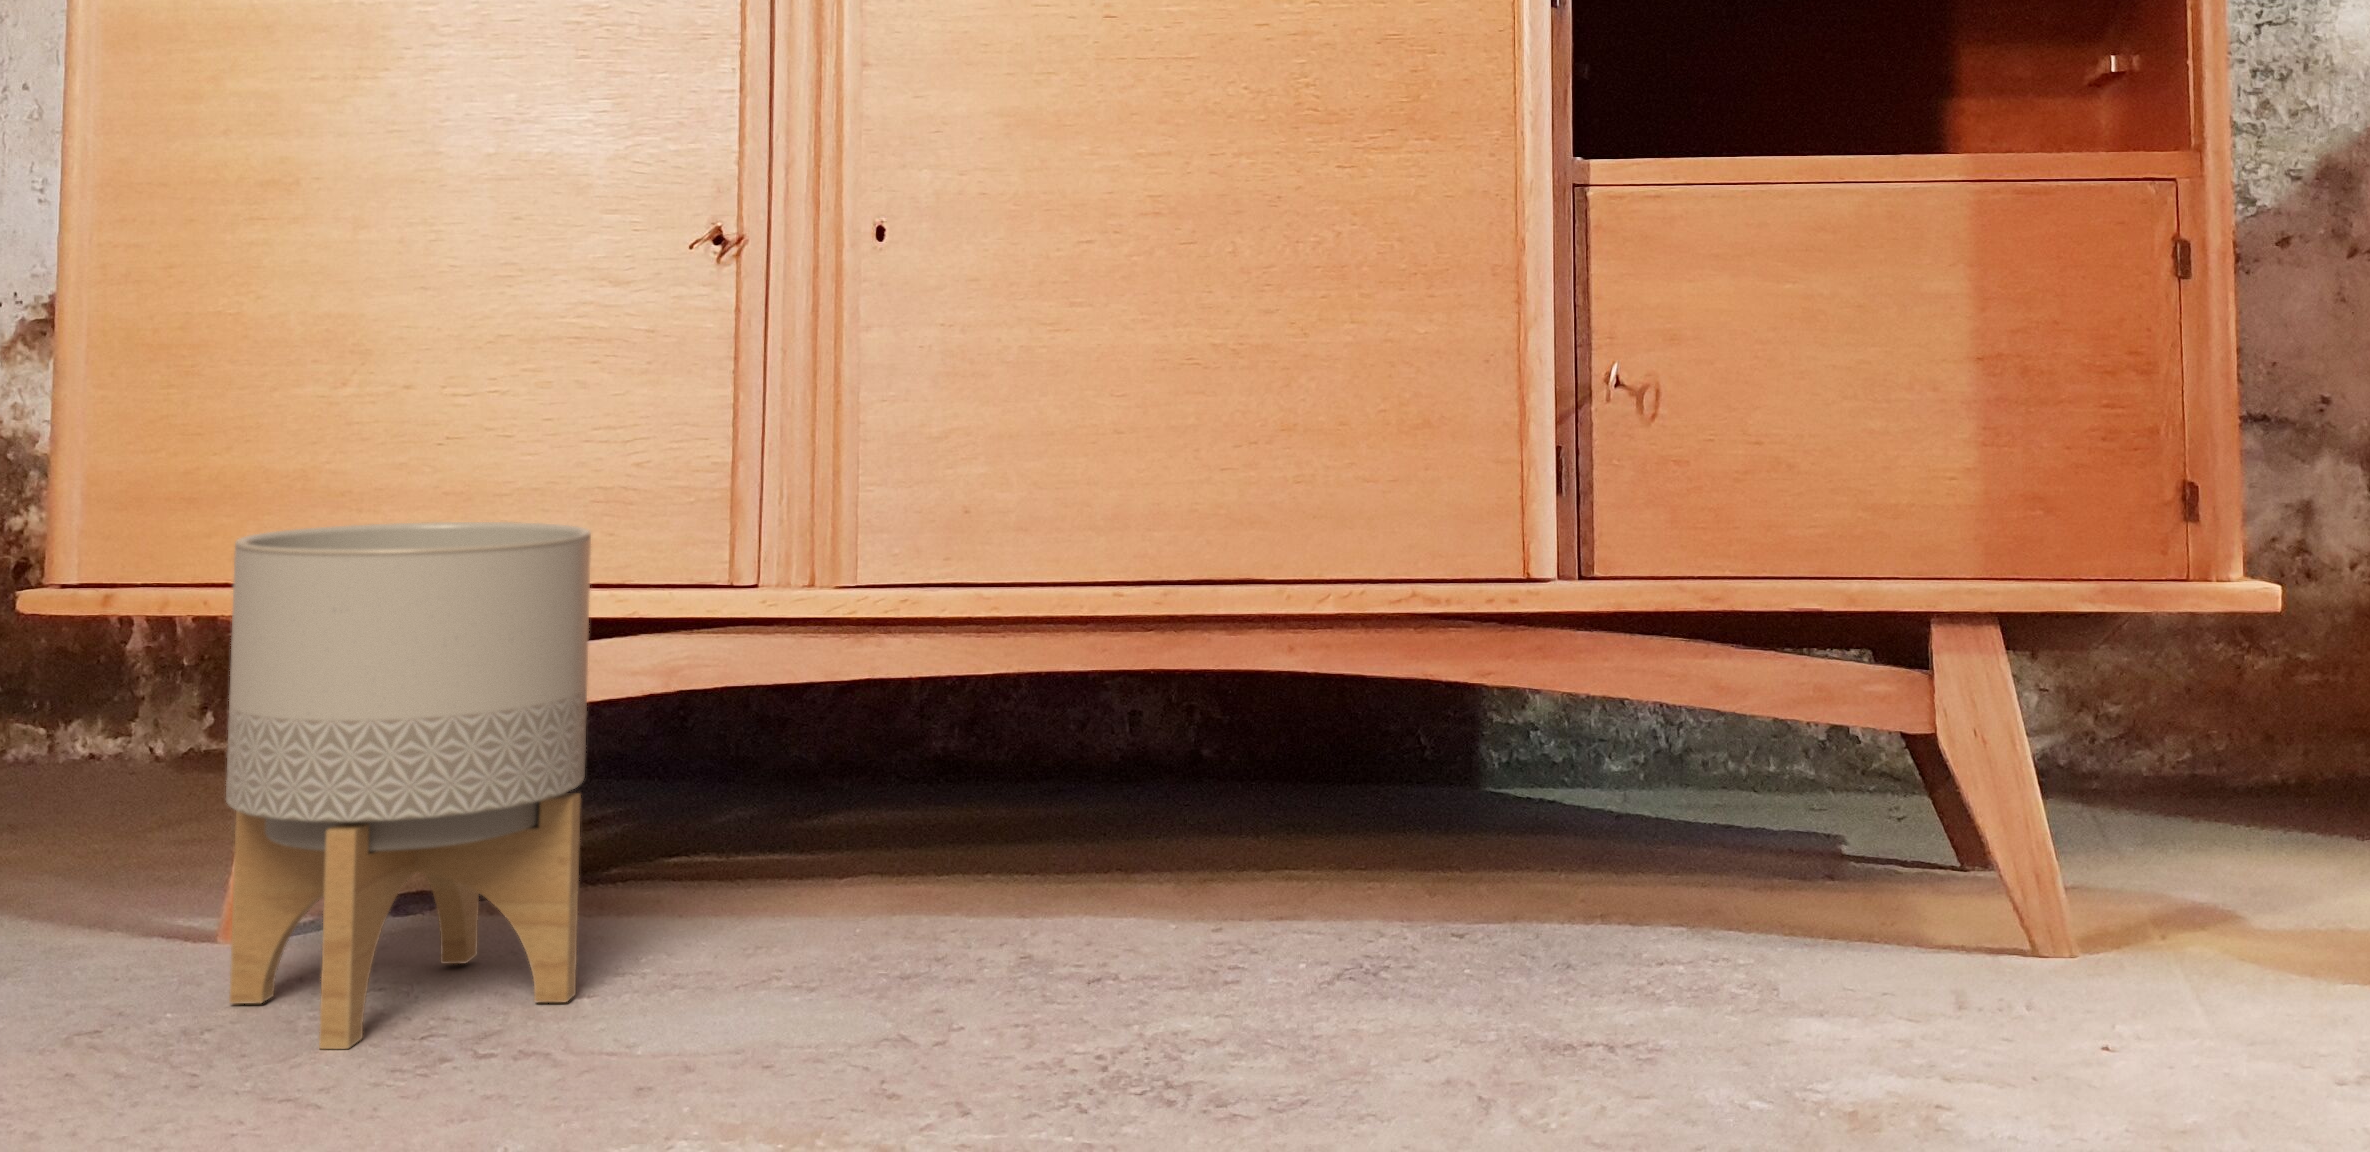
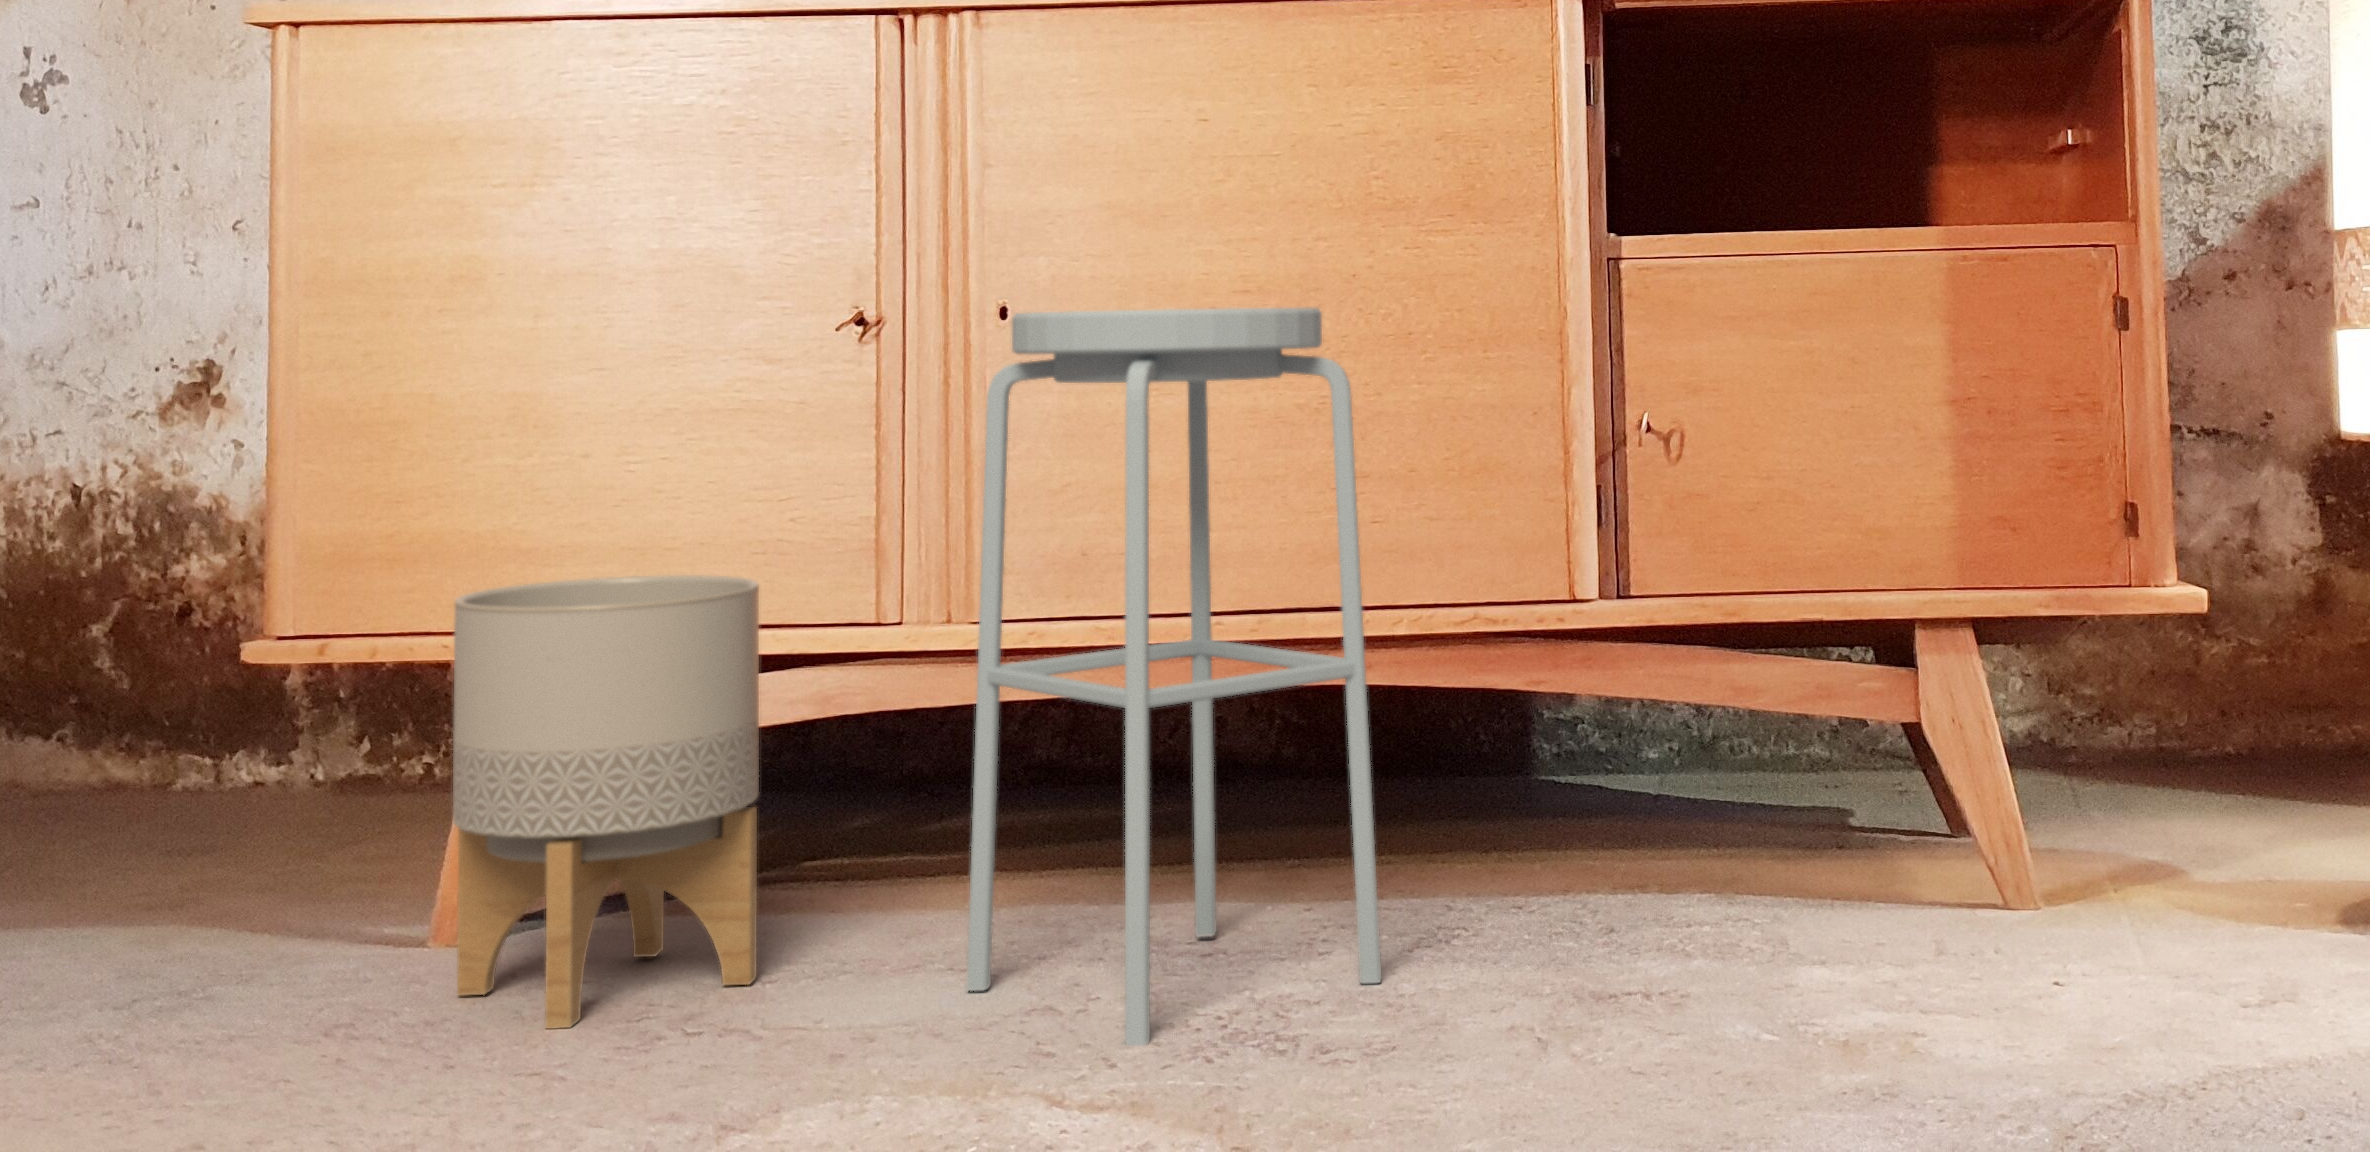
stool: none [816,209,1308,1101] -> present [966,308,1382,1046]

